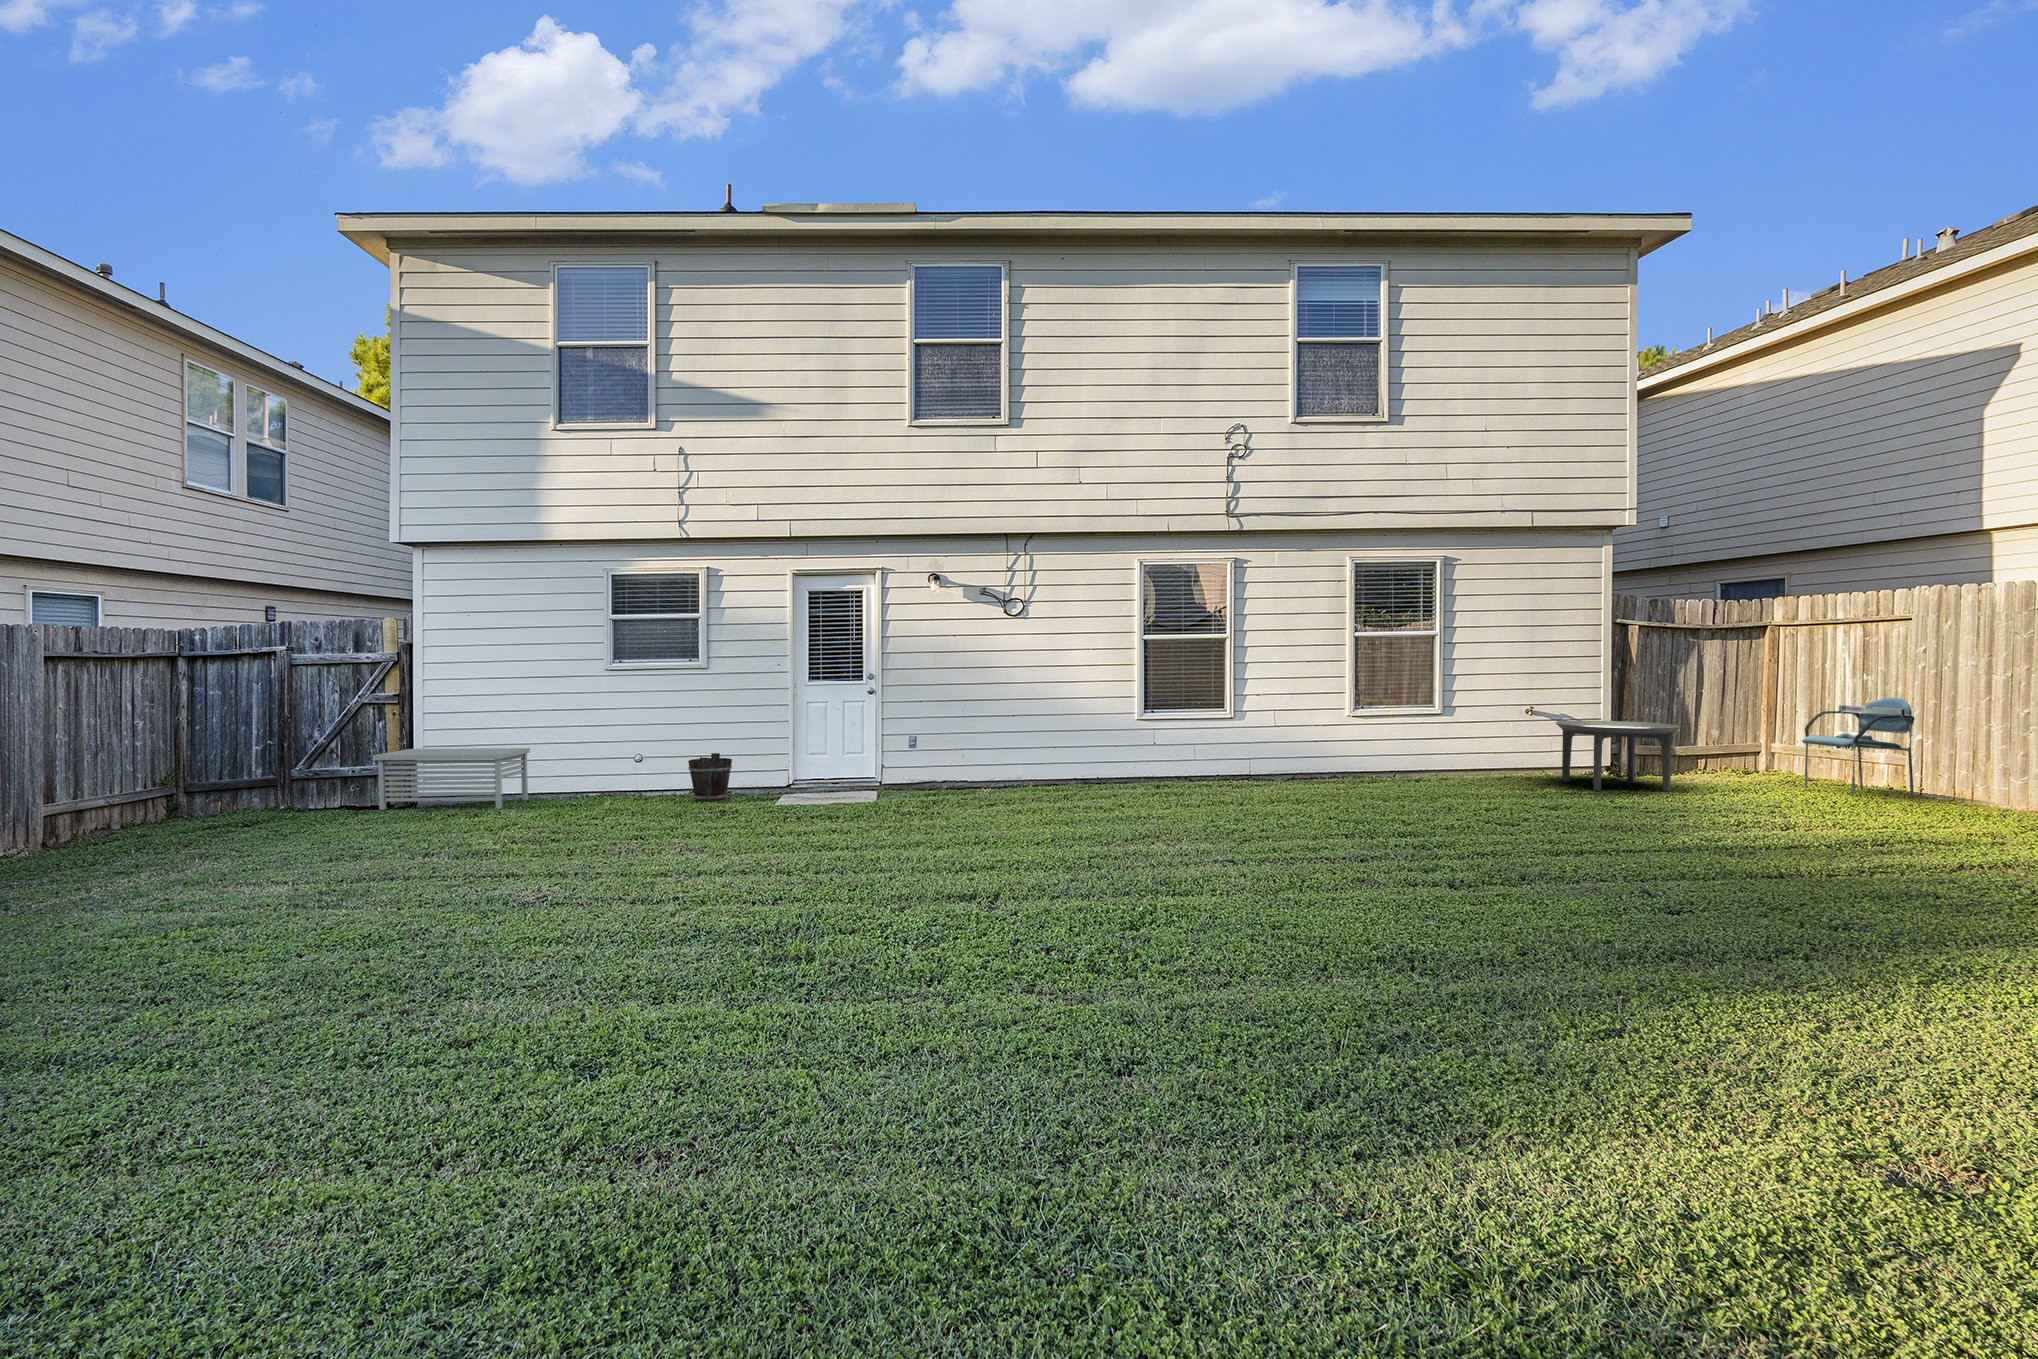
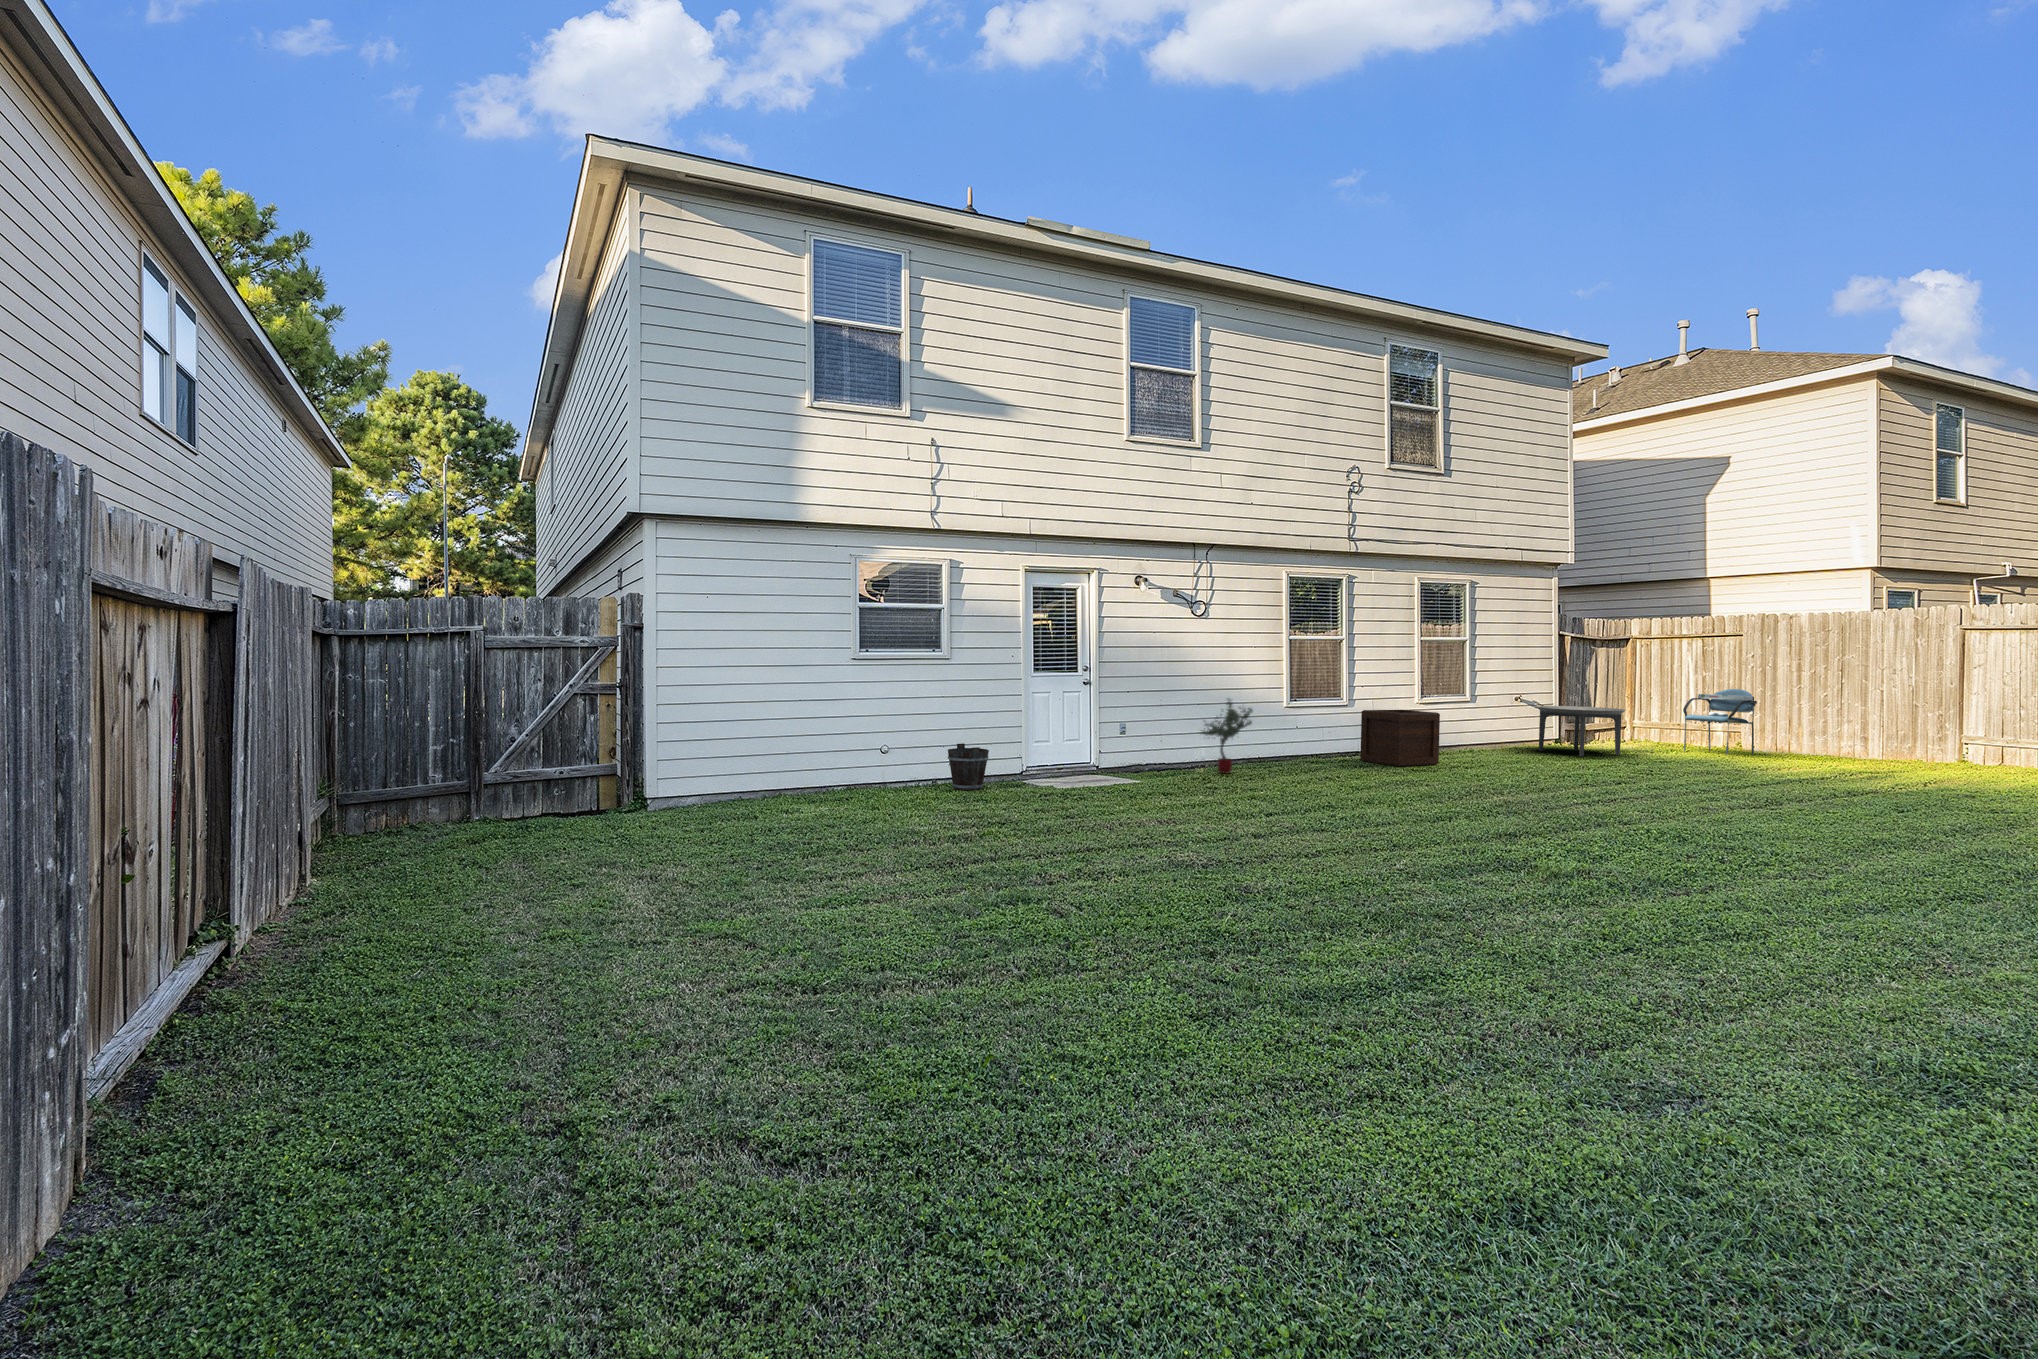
potted tree: none [992,708,1064,795] -> present [1201,699,1253,774]
wooden crate: none [1253,723,1335,794] -> present [1360,710,1440,766]
storage bench: present [372,748,530,810] -> none [645,742,793,814]

